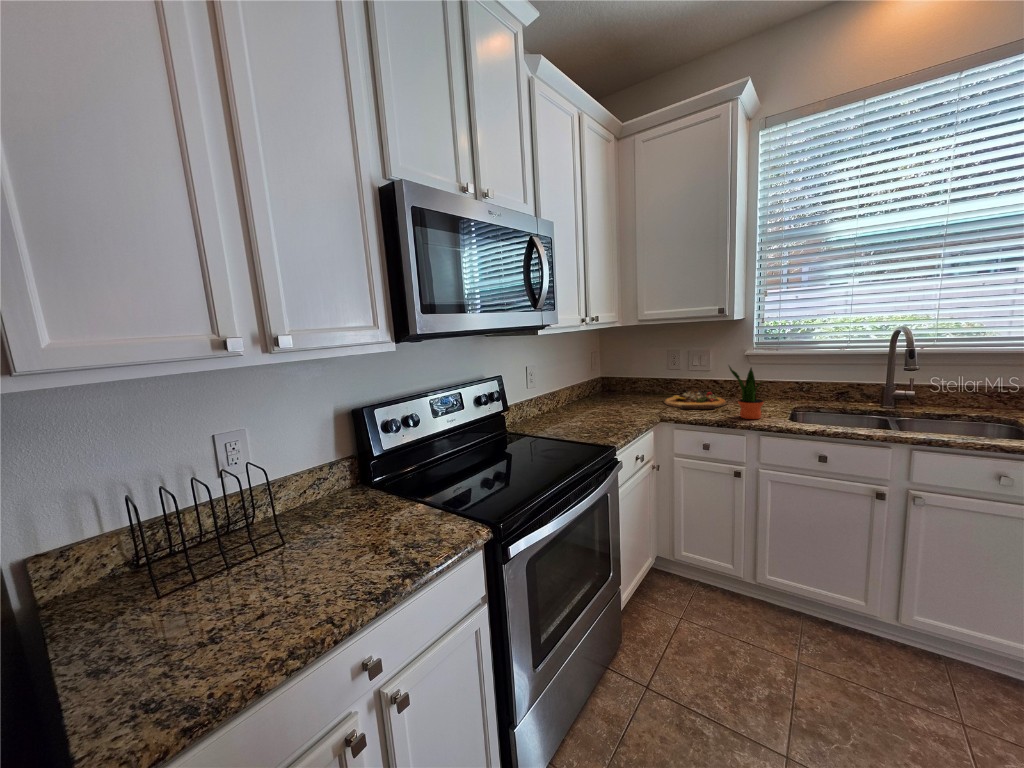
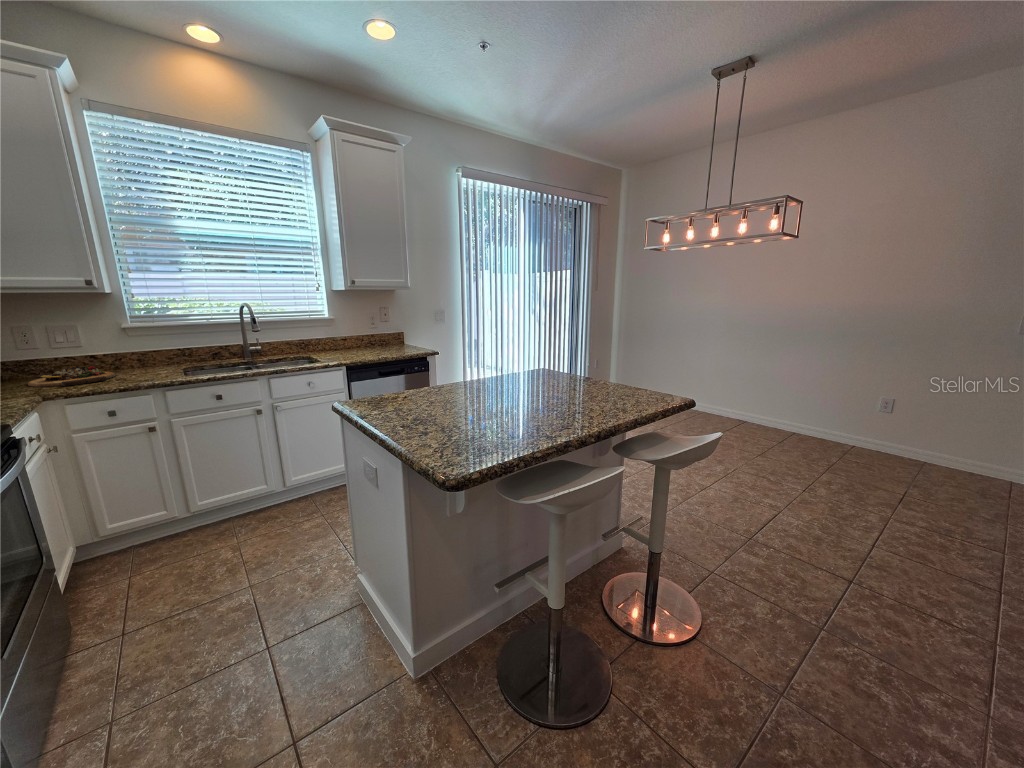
potted plant: present [729,366,764,419] -> none [115,334,161,381]

